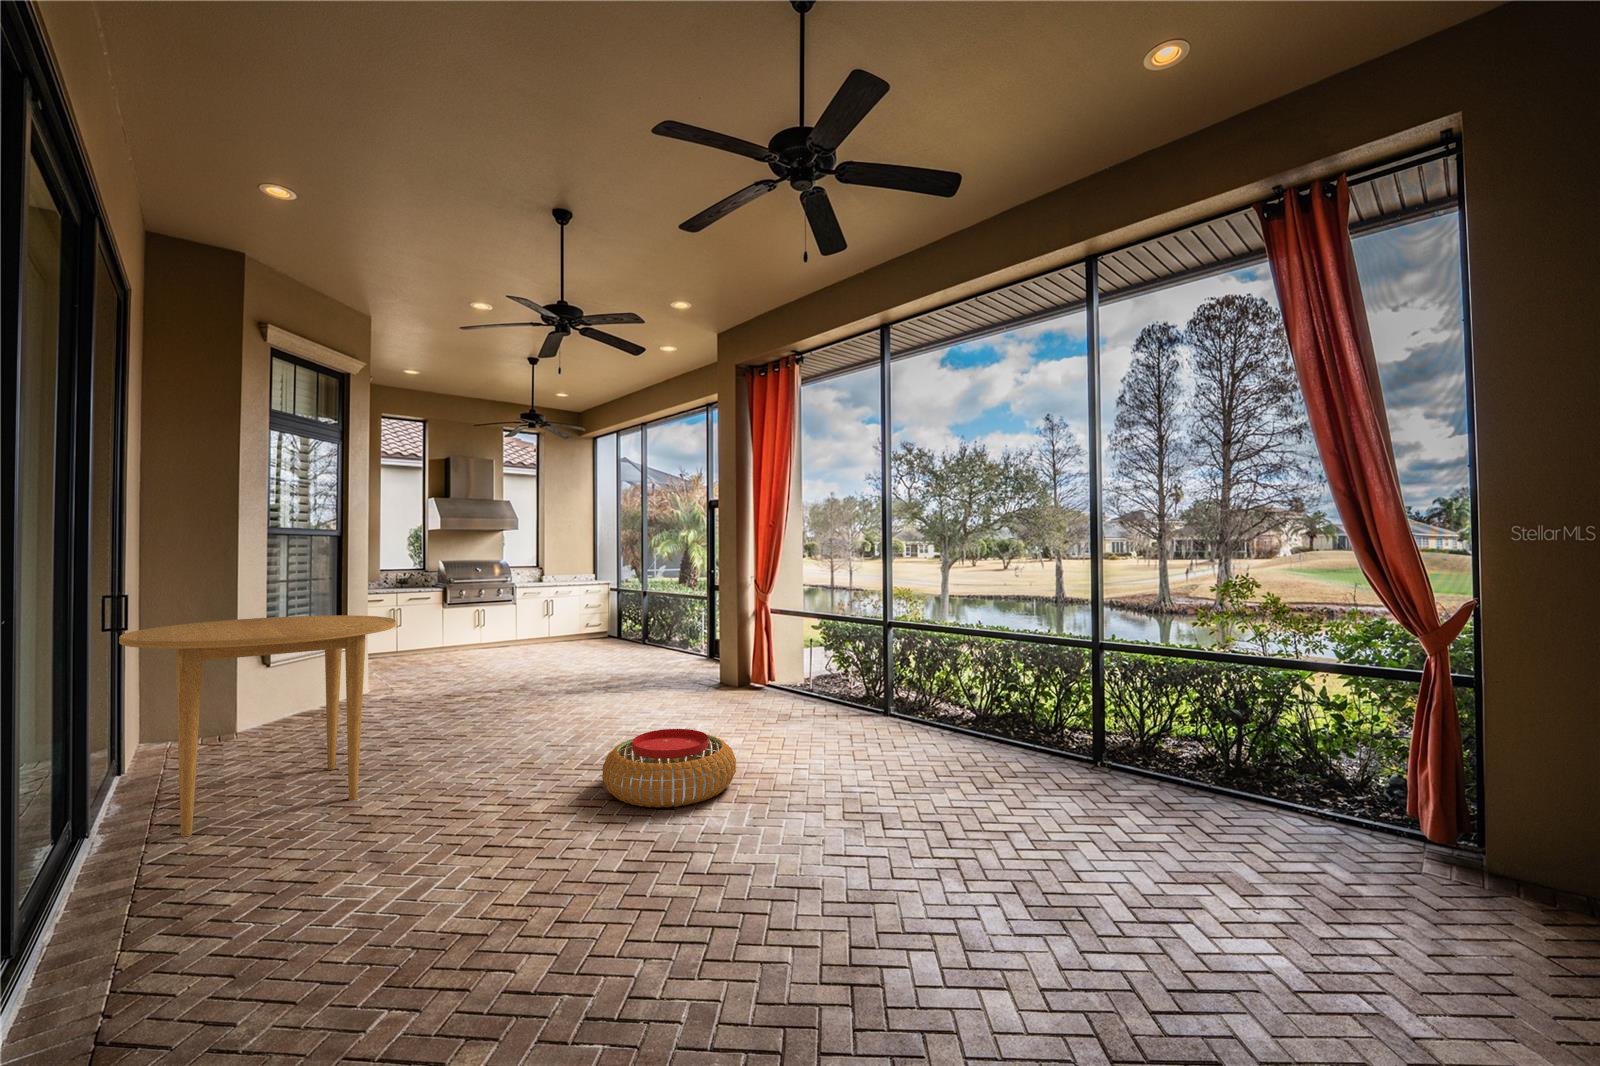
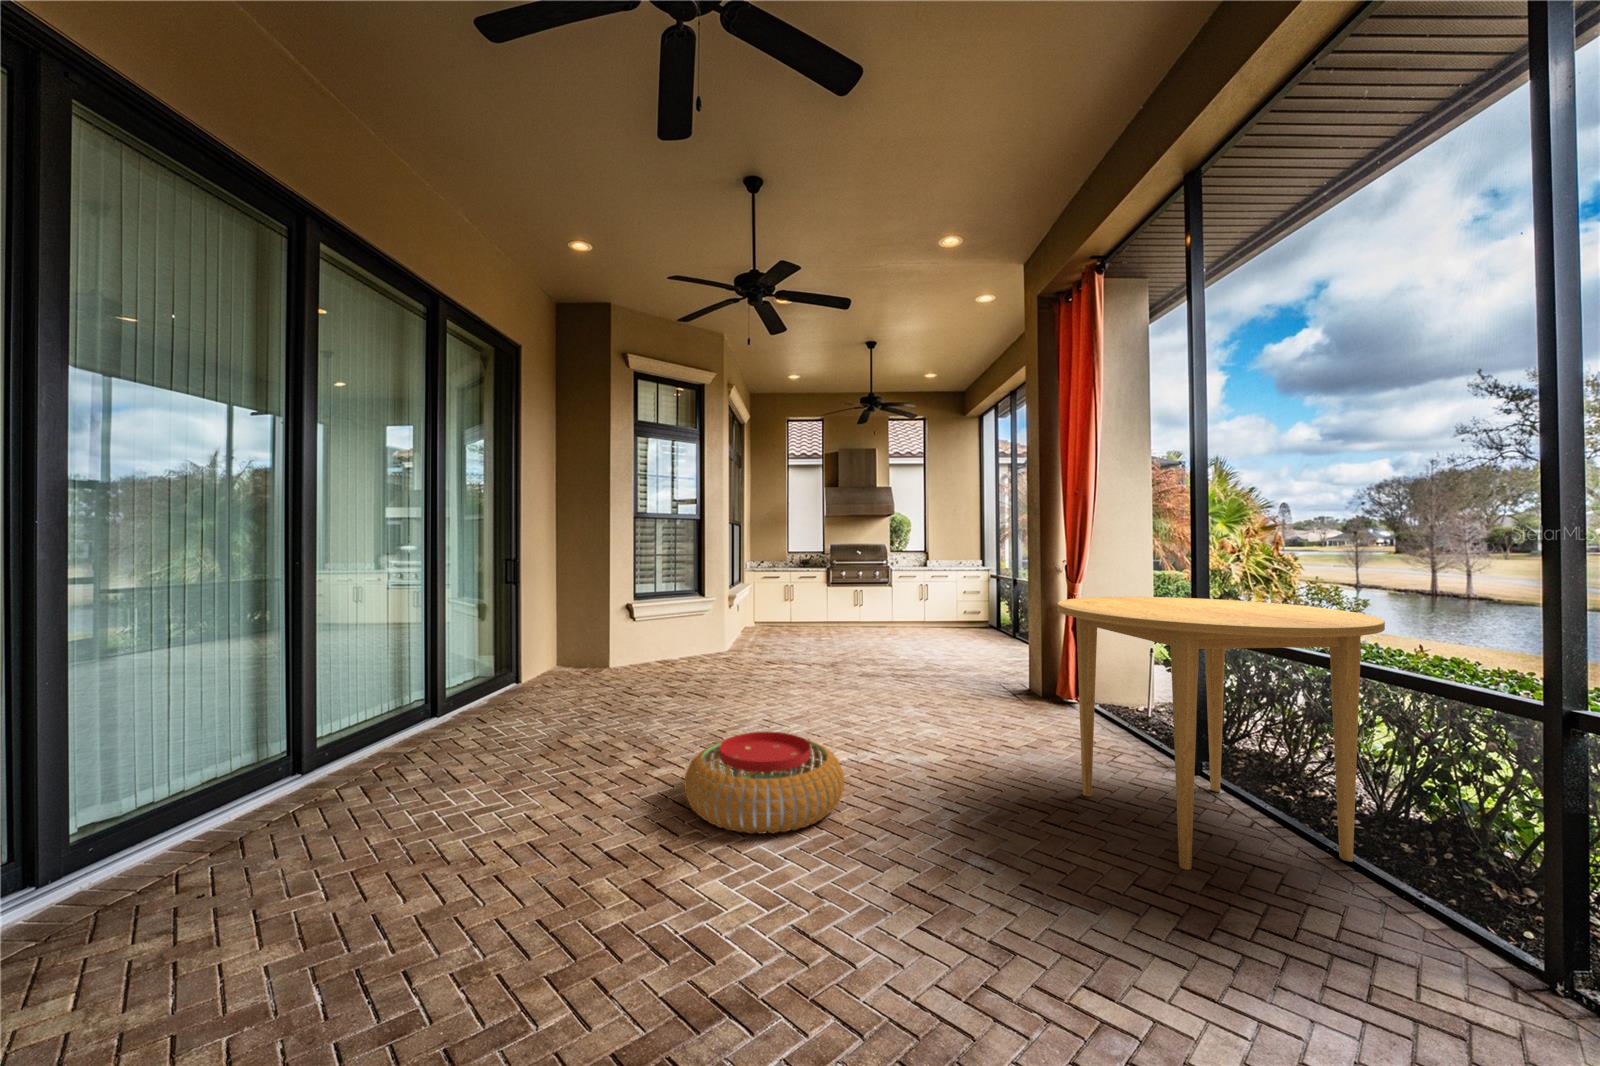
dining table: present [119,615,396,837] -> present [1057,597,1385,870]

